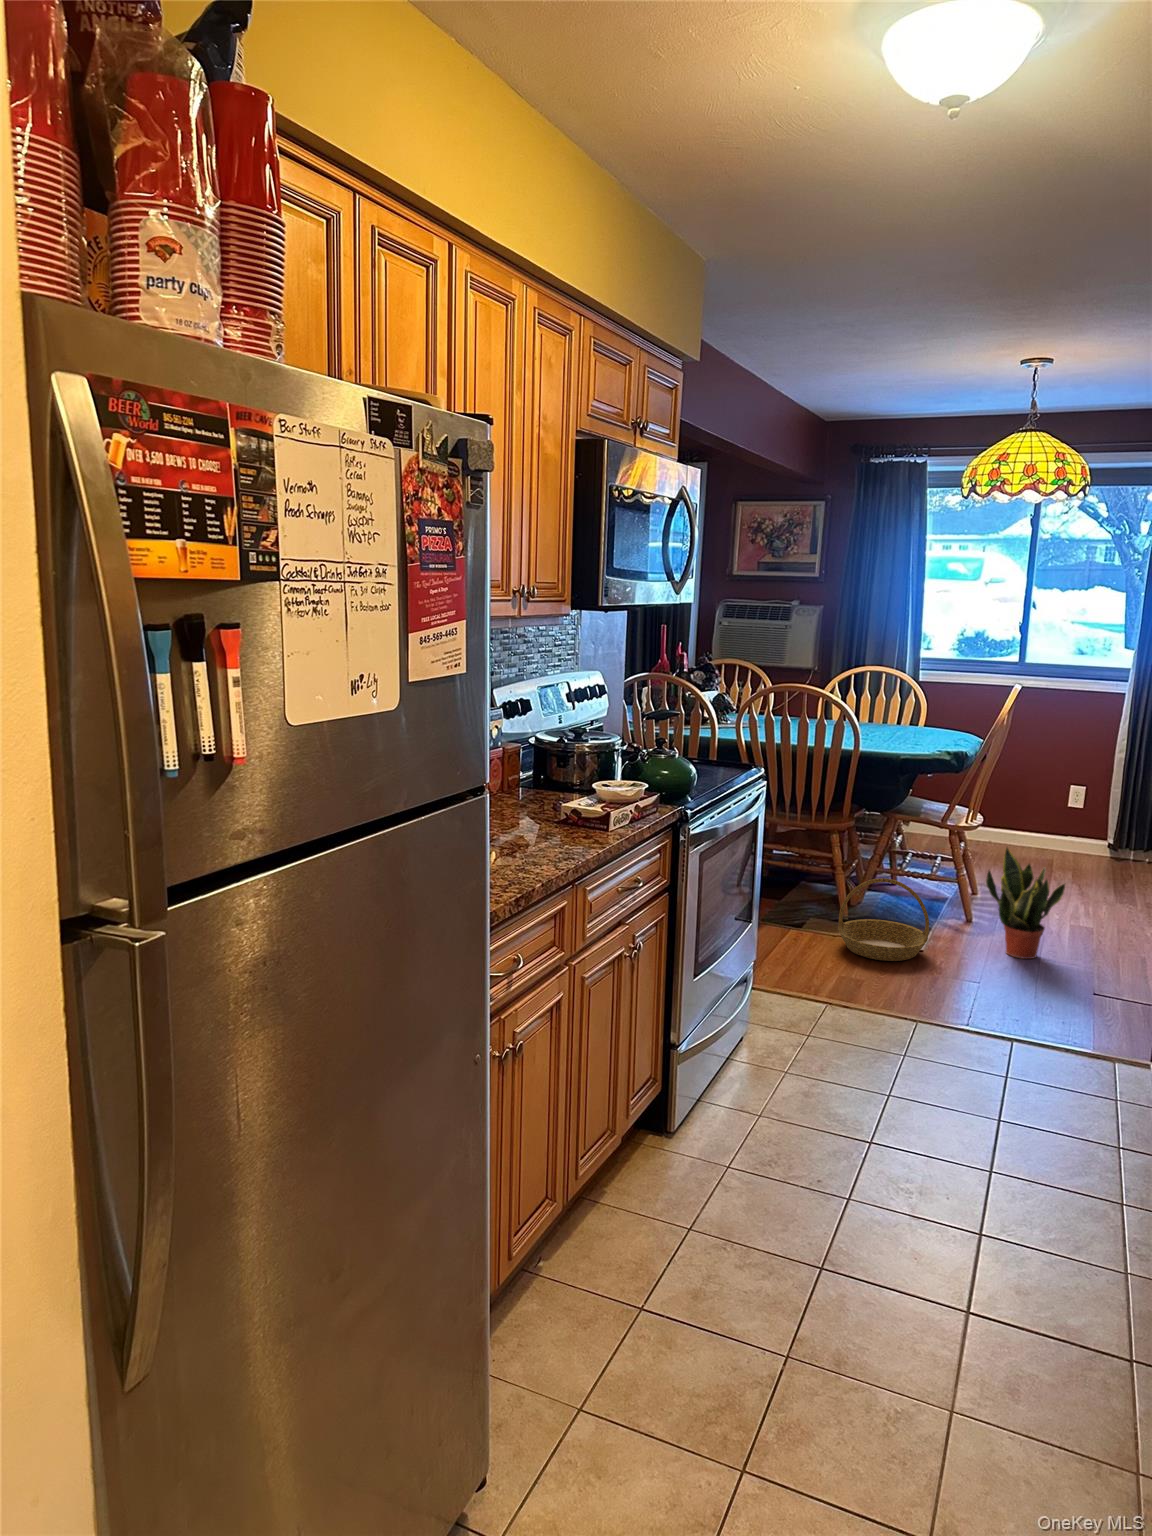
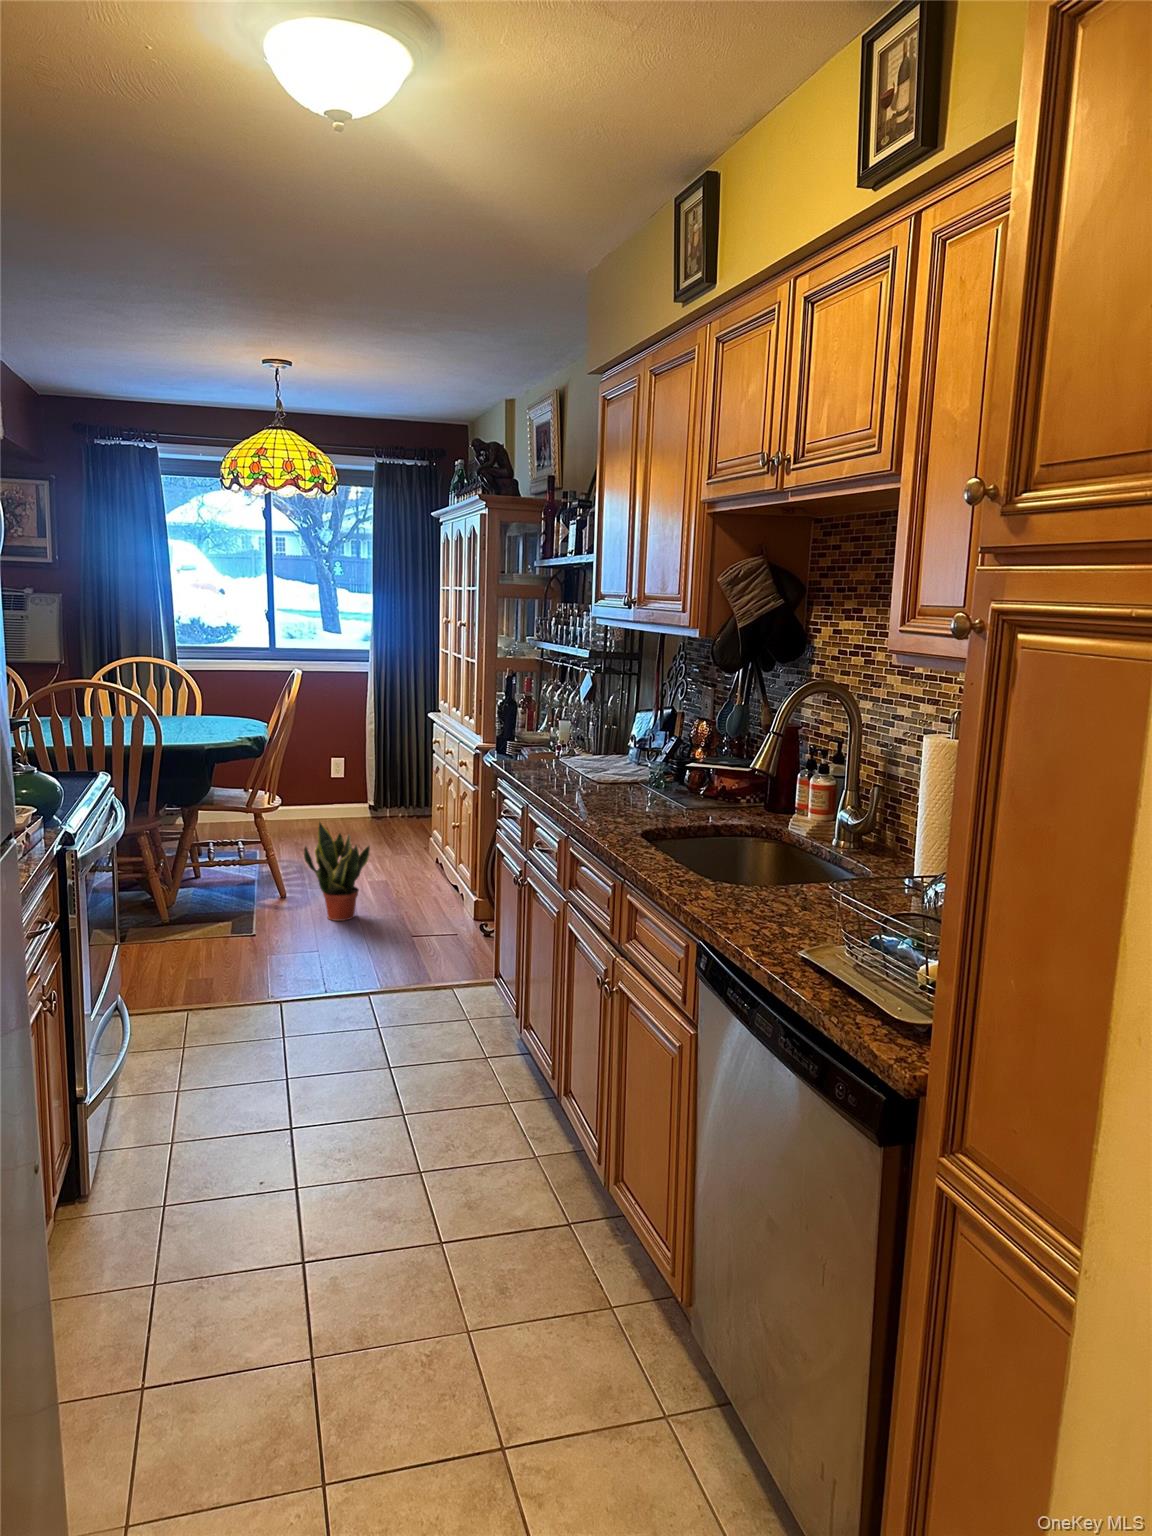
basket: present [838,878,929,961] -> none [169,872,262,955]

